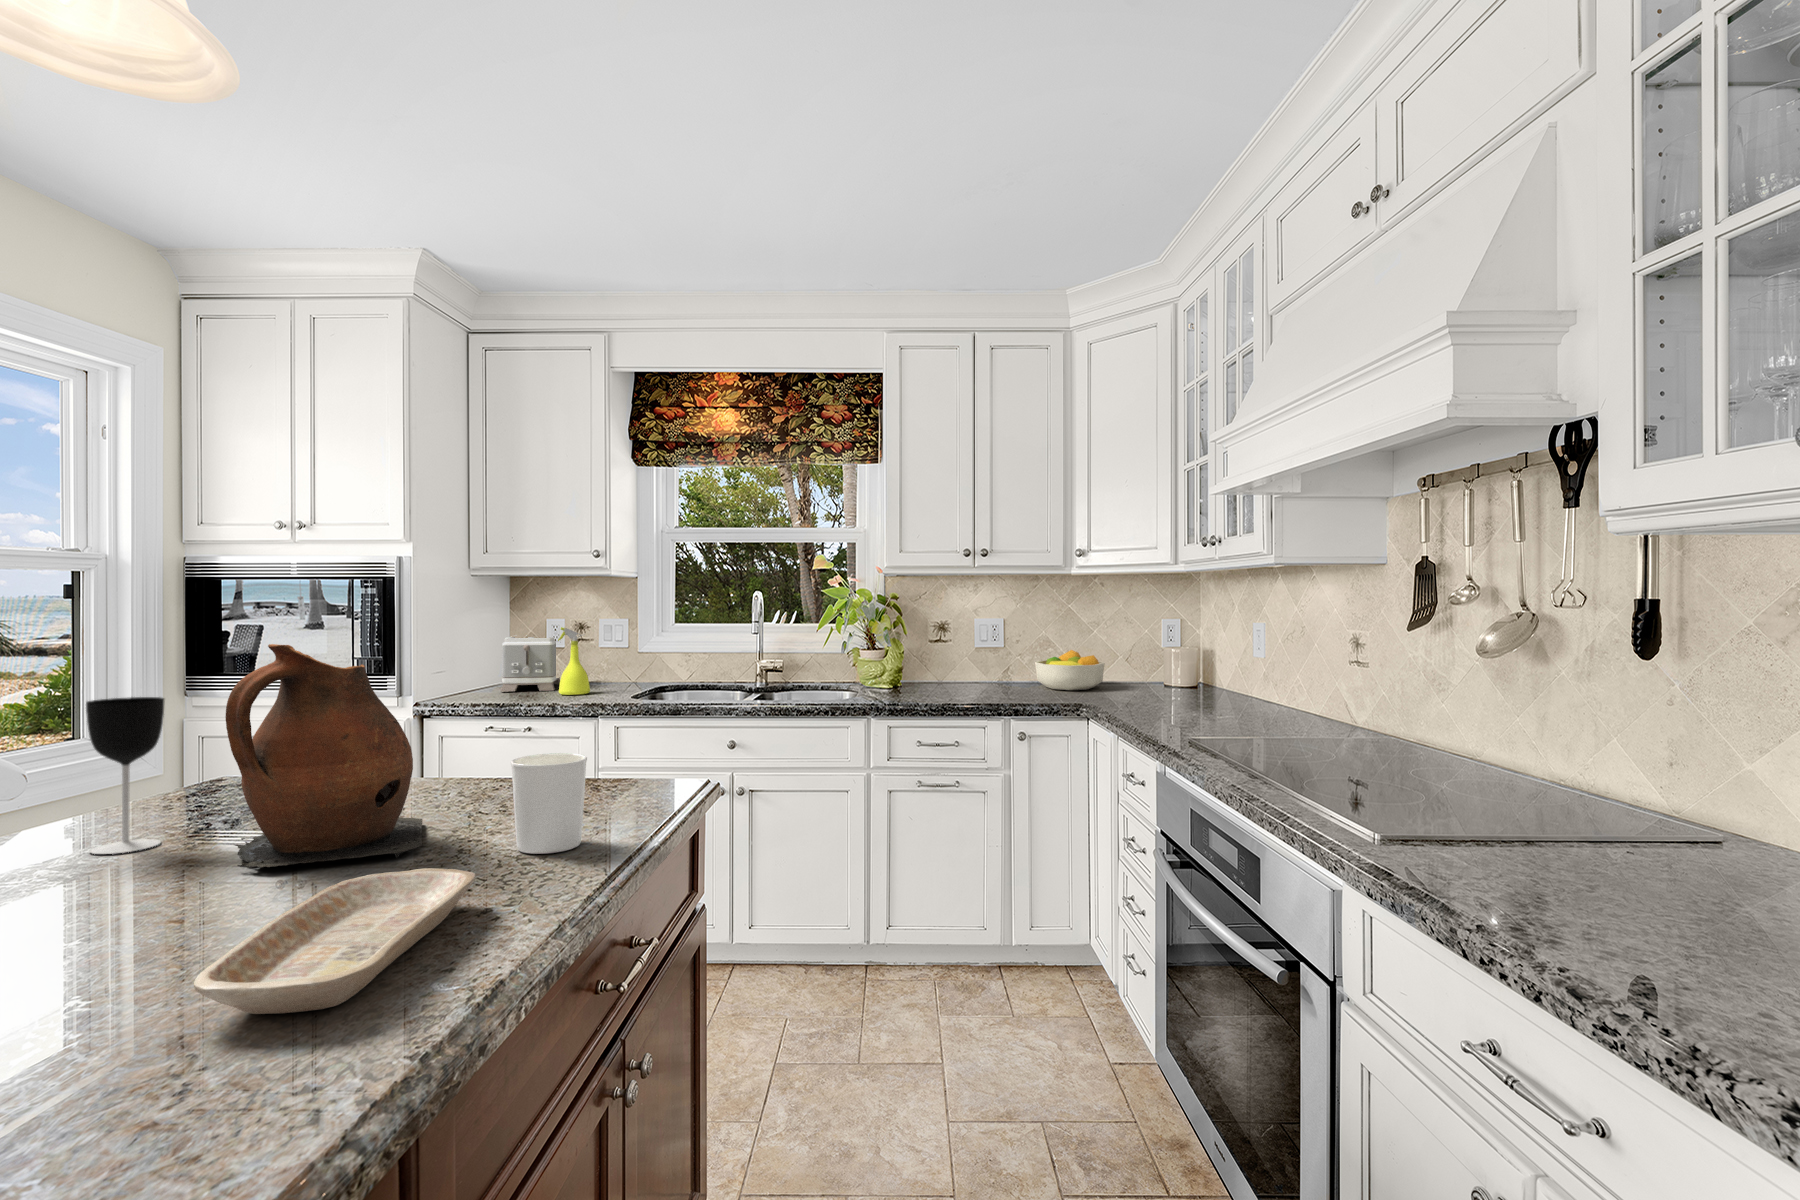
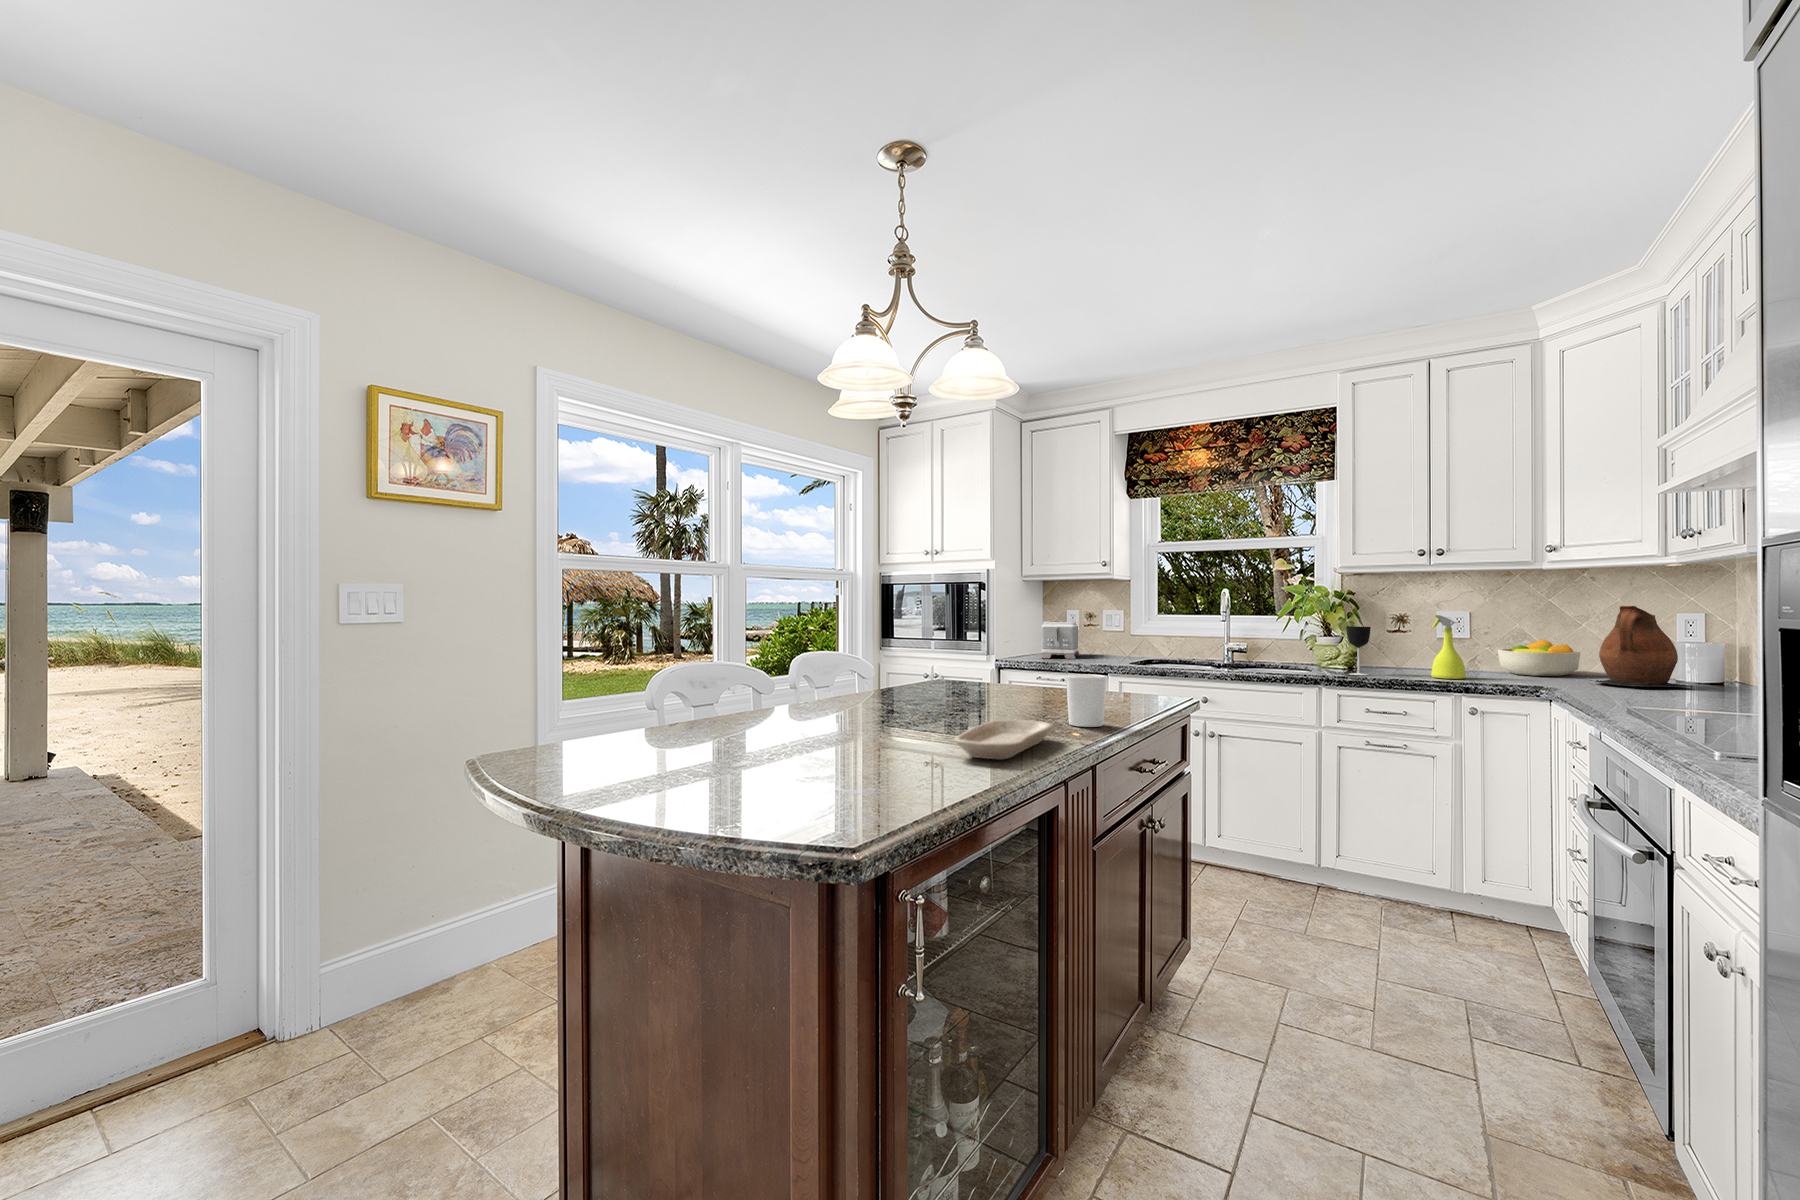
spray bottle: present [558,627,590,695] -> present [1431,615,1466,679]
ceramic pitcher: present [225,644,422,868] -> present [1590,606,1693,688]
wine glass: present [86,697,164,854] -> present [1347,626,1371,675]

